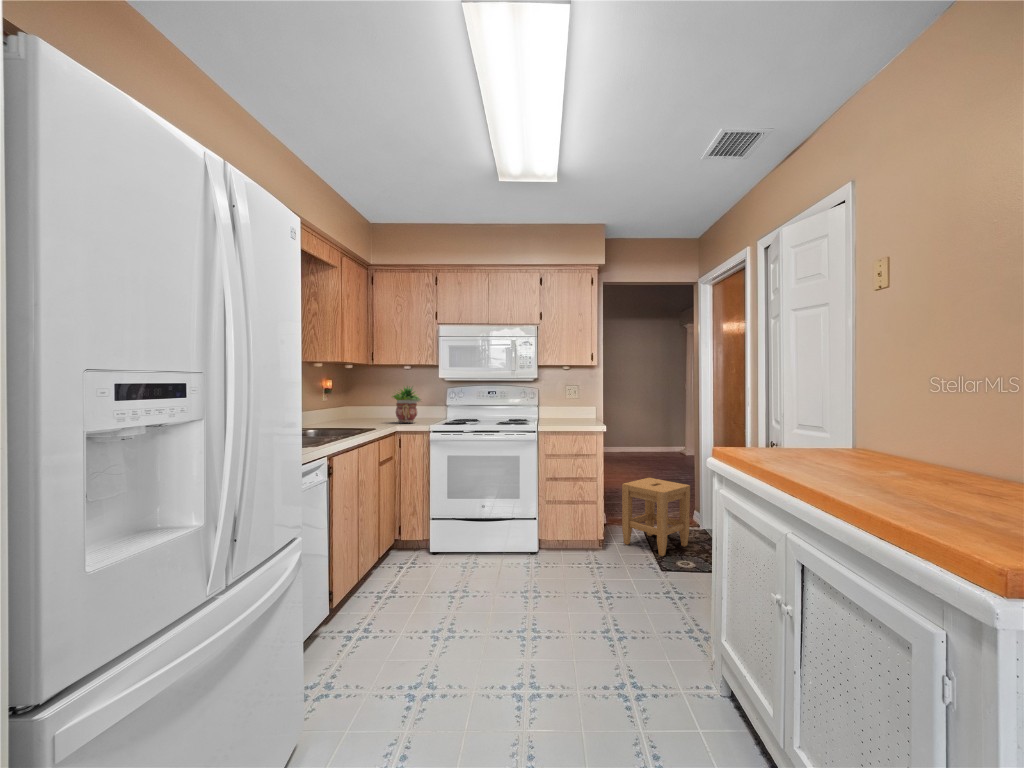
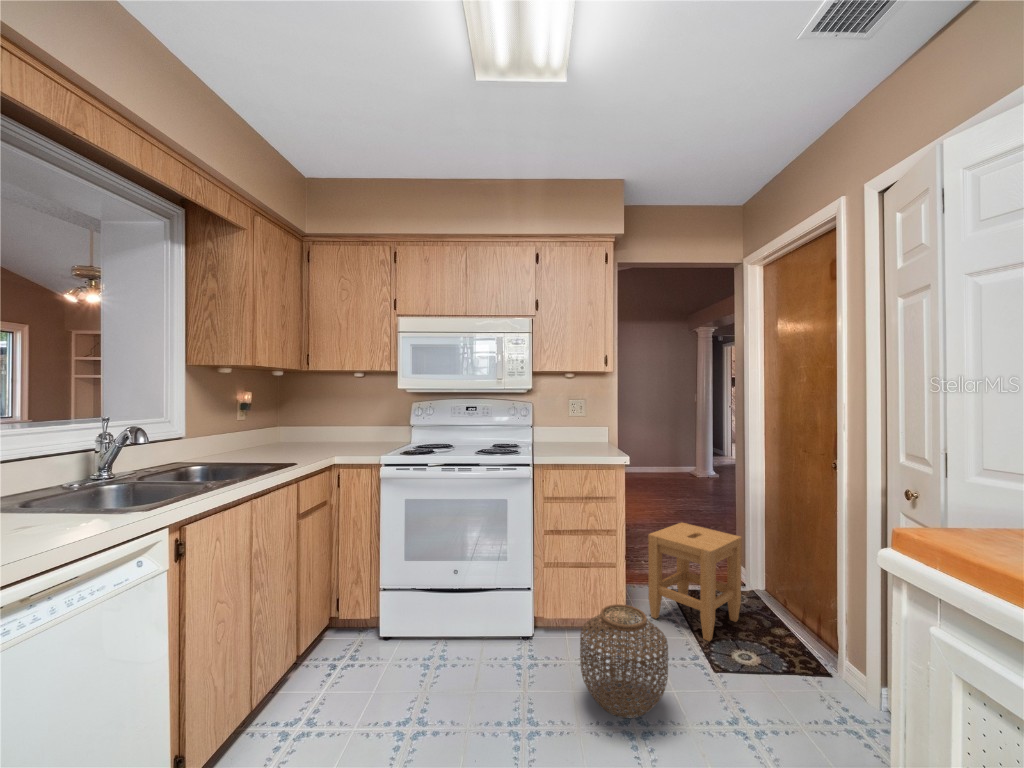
potted plant: present [392,386,421,422] -> none [333,397,376,449]
woven basket: none [569,522,626,590] -> present [580,604,668,718]

